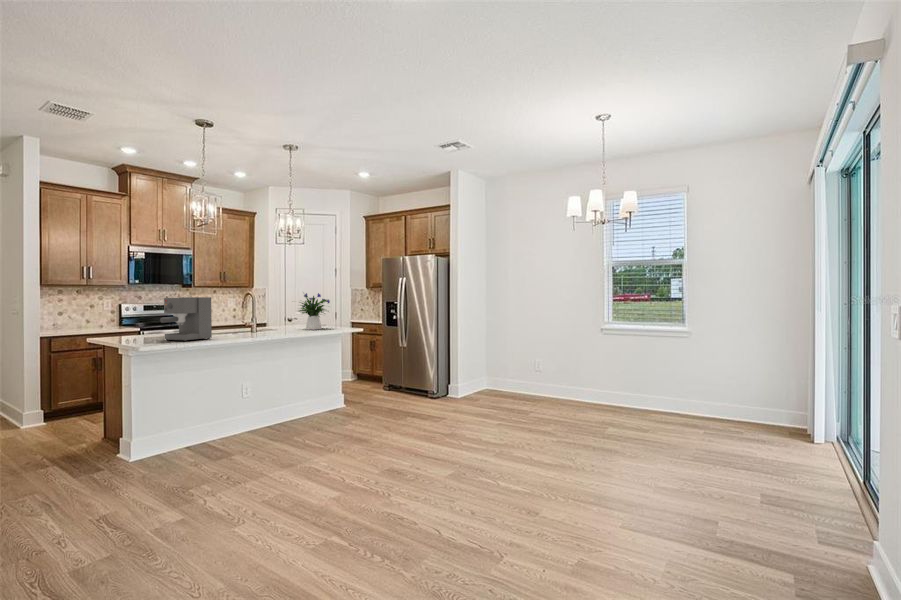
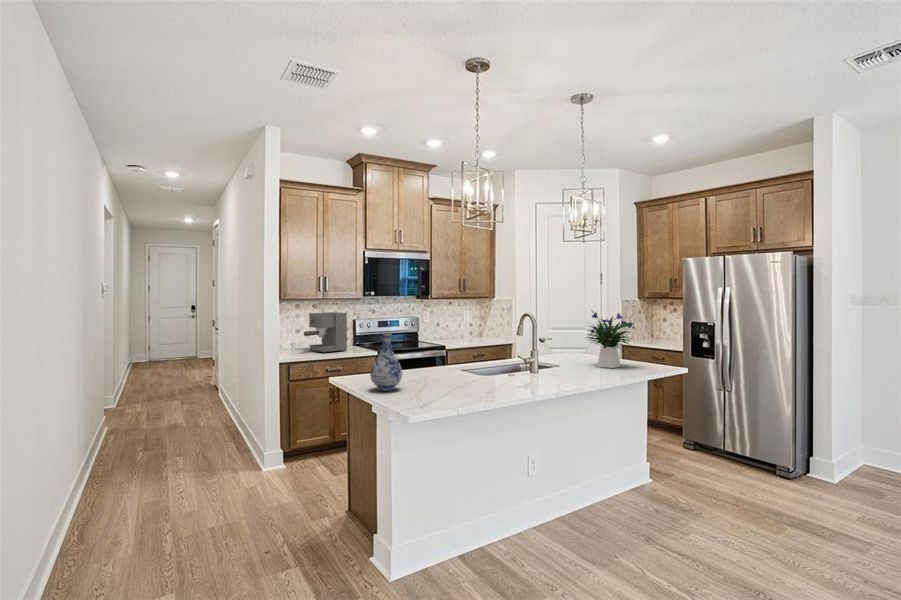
coffee maker: present [160,297,212,341] -> present [304,312,347,353]
vase: none [114,303,141,342] -> present [370,333,402,391]

